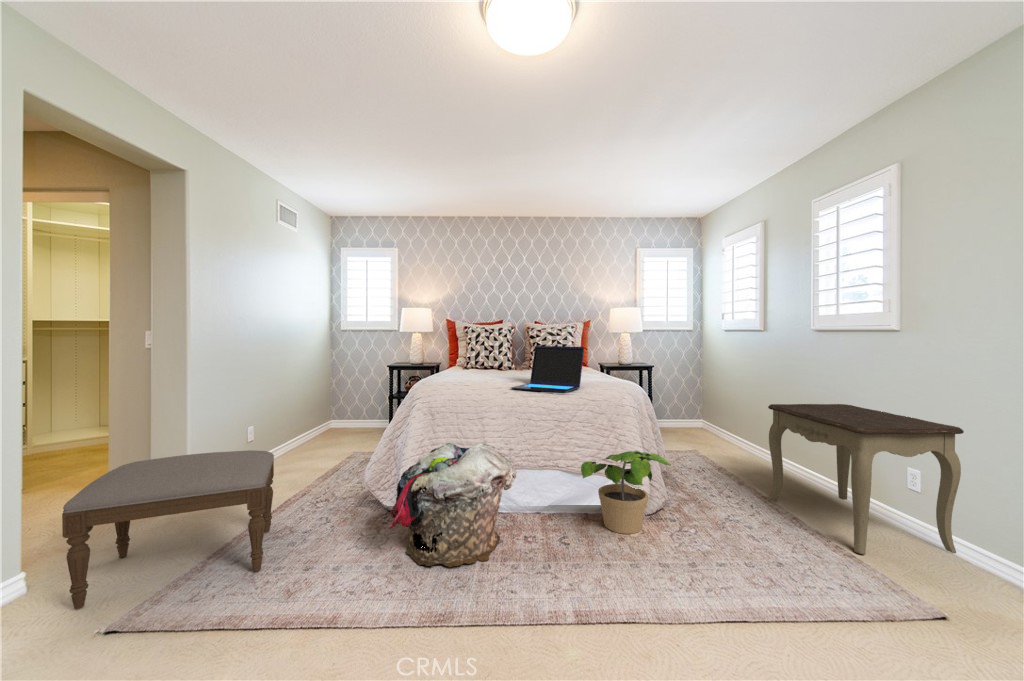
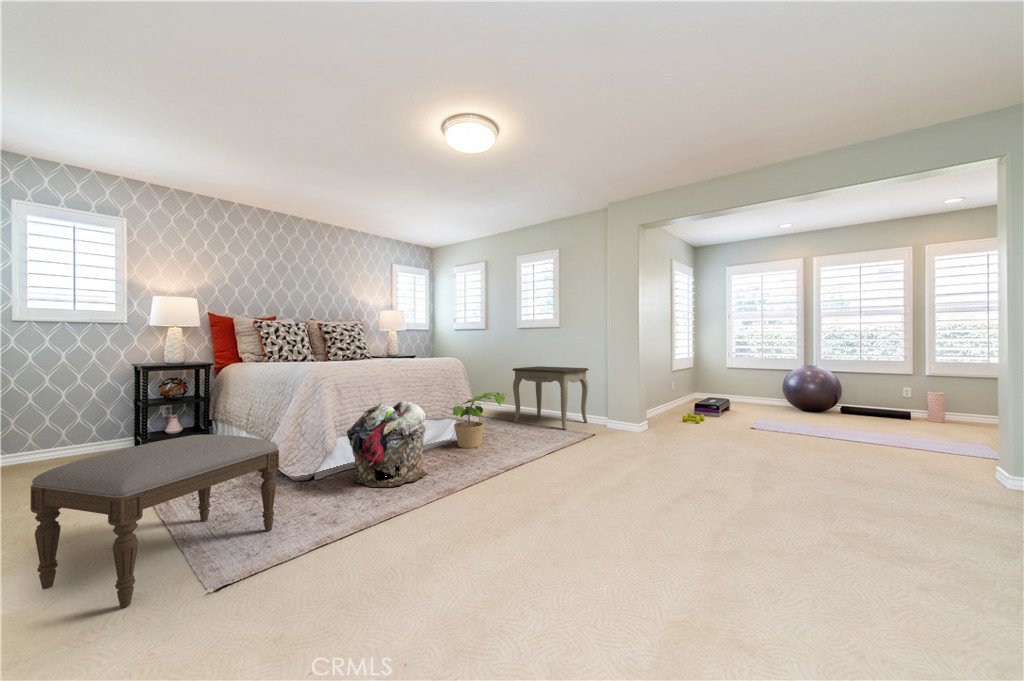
laptop: present [511,346,584,393] -> none [395,334,442,364]

